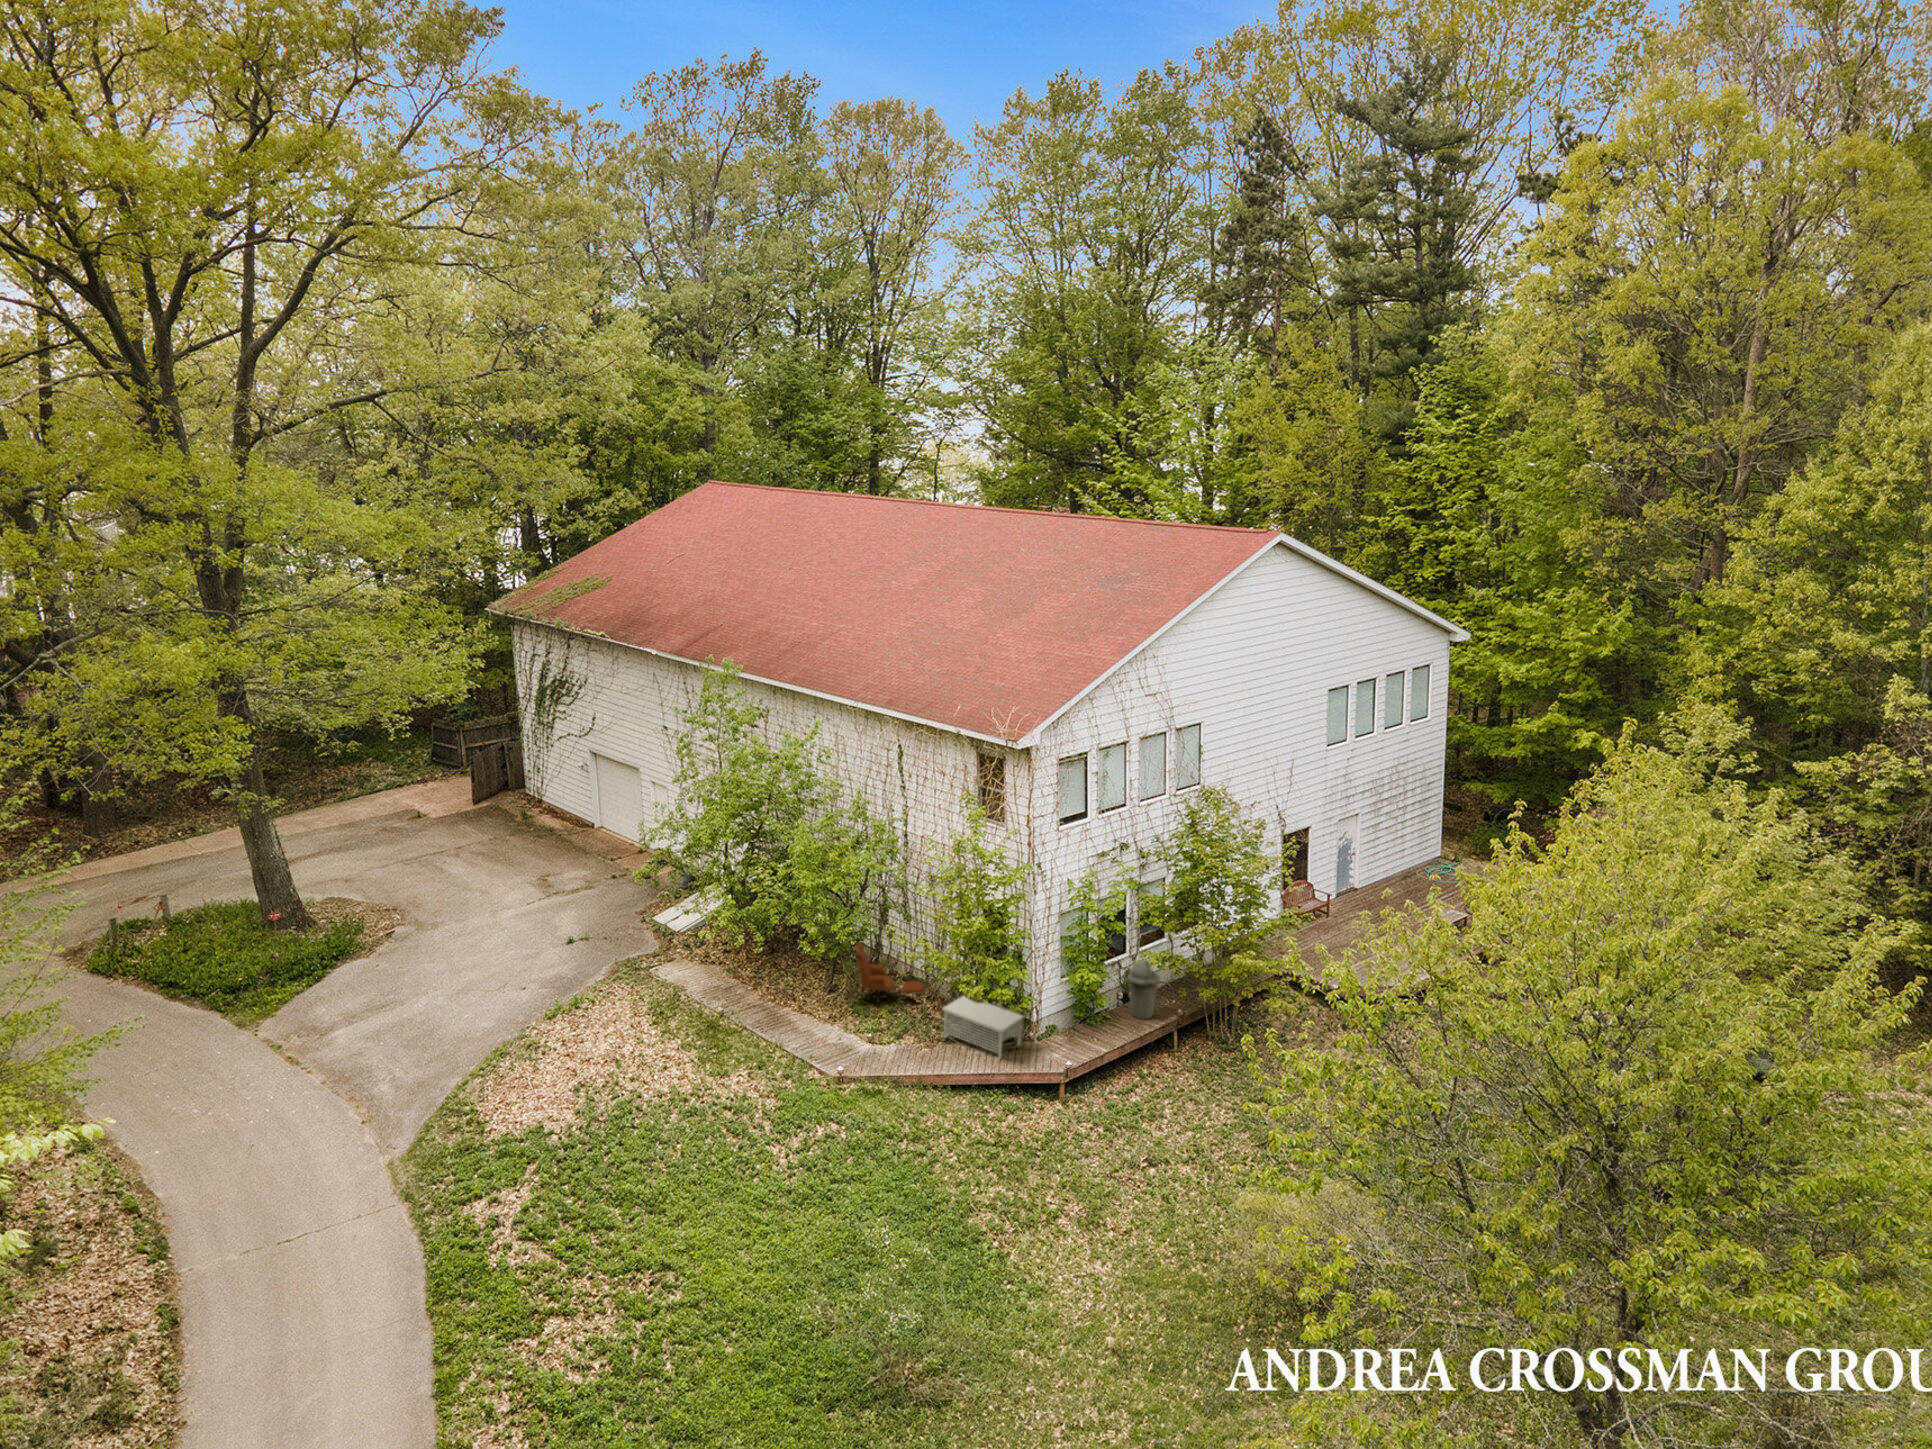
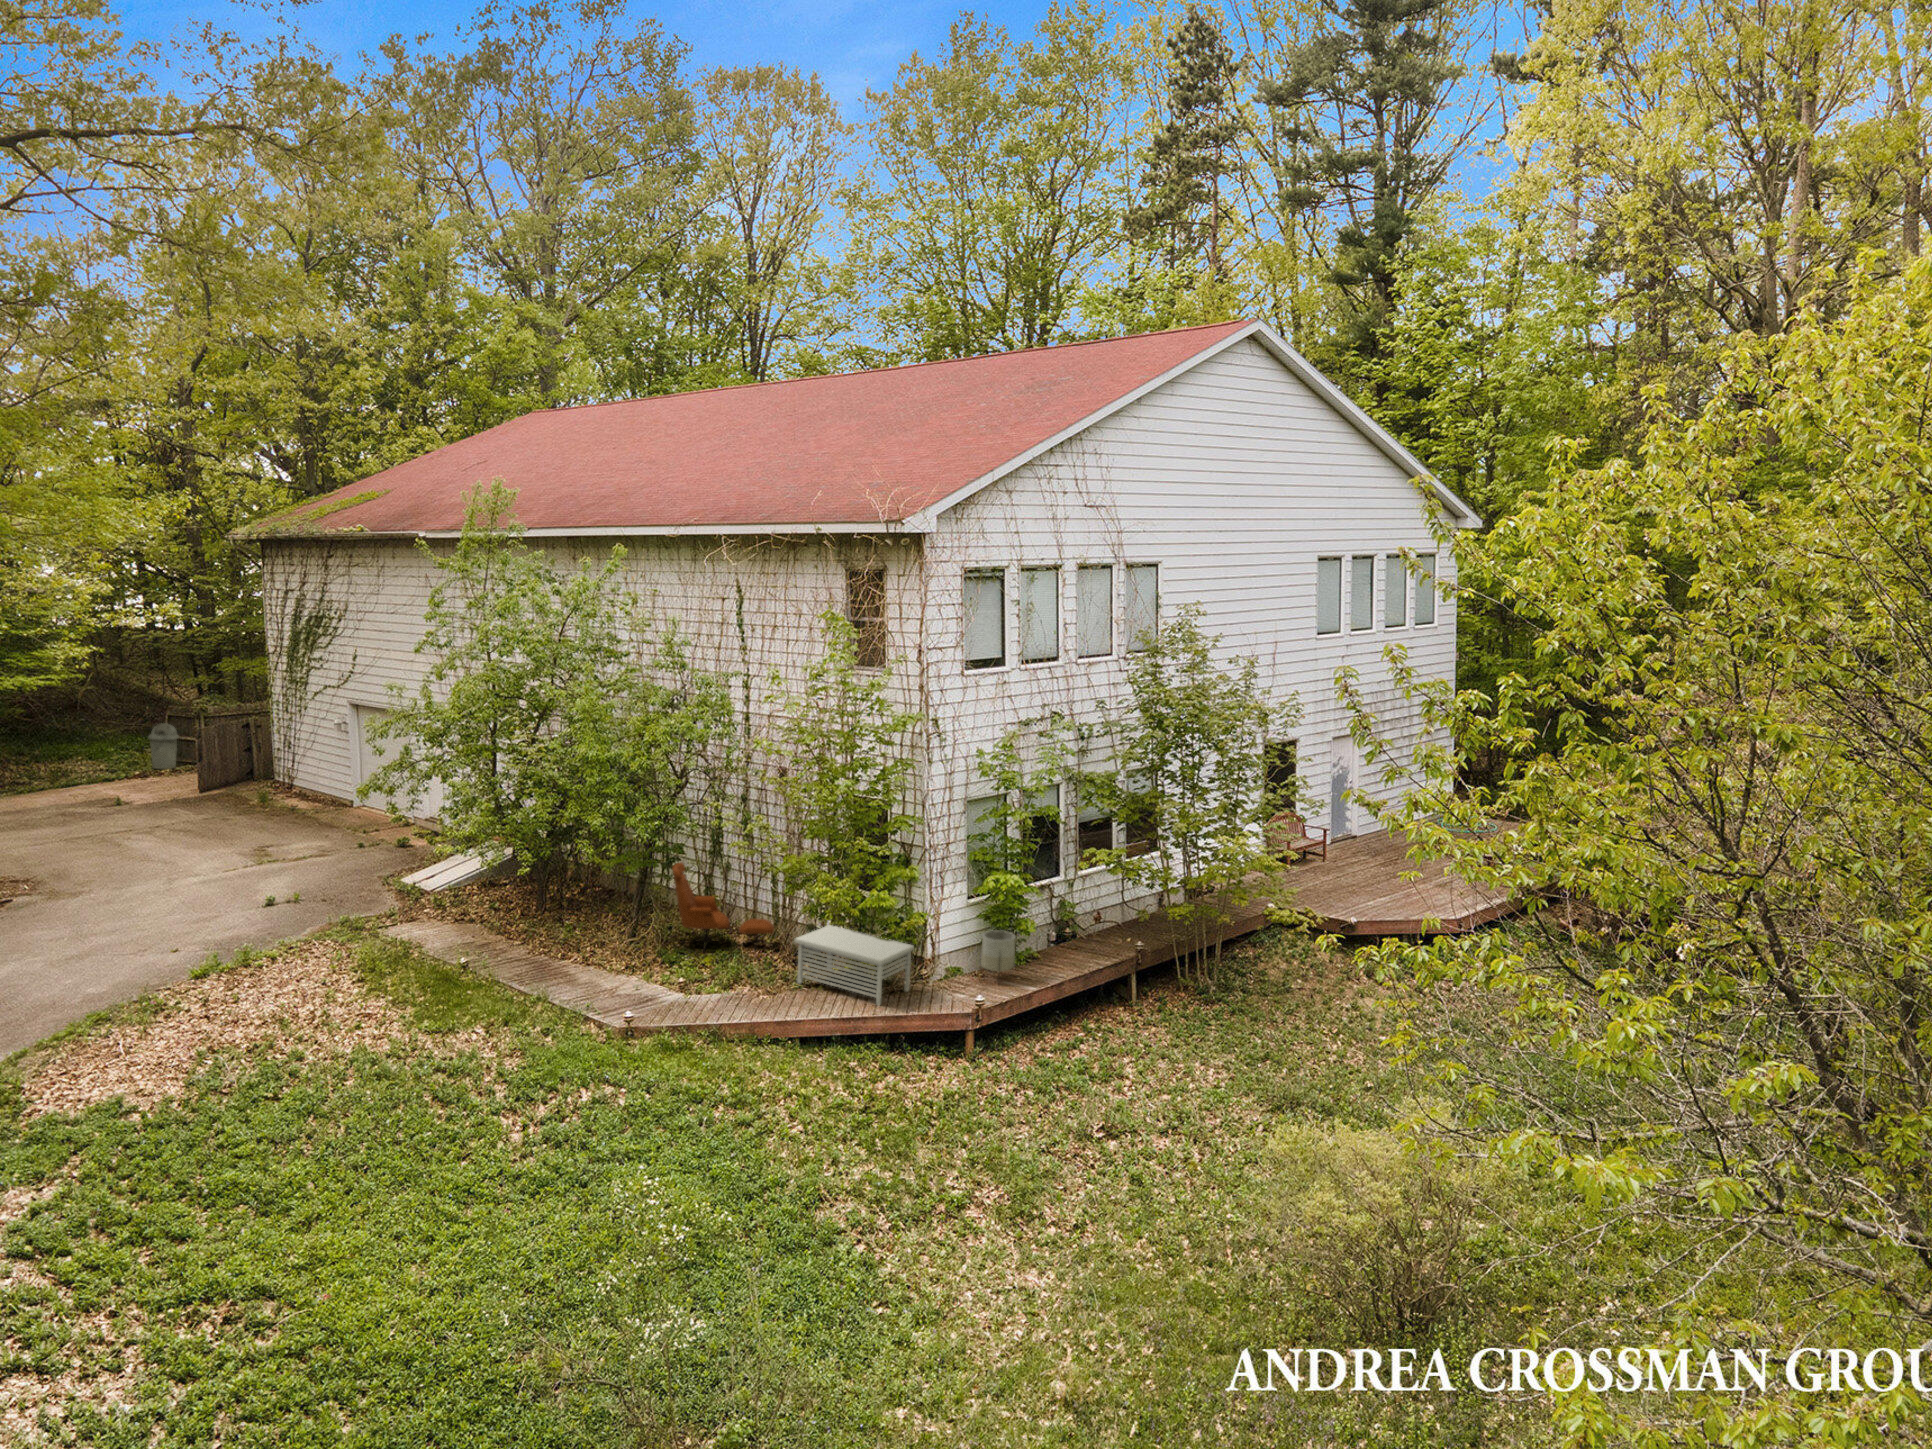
trash can: present [1128,961,1160,1019] -> present [148,723,179,769]
planter: none [1070,1001,1094,1042] -> present [981,930,1016,974]

